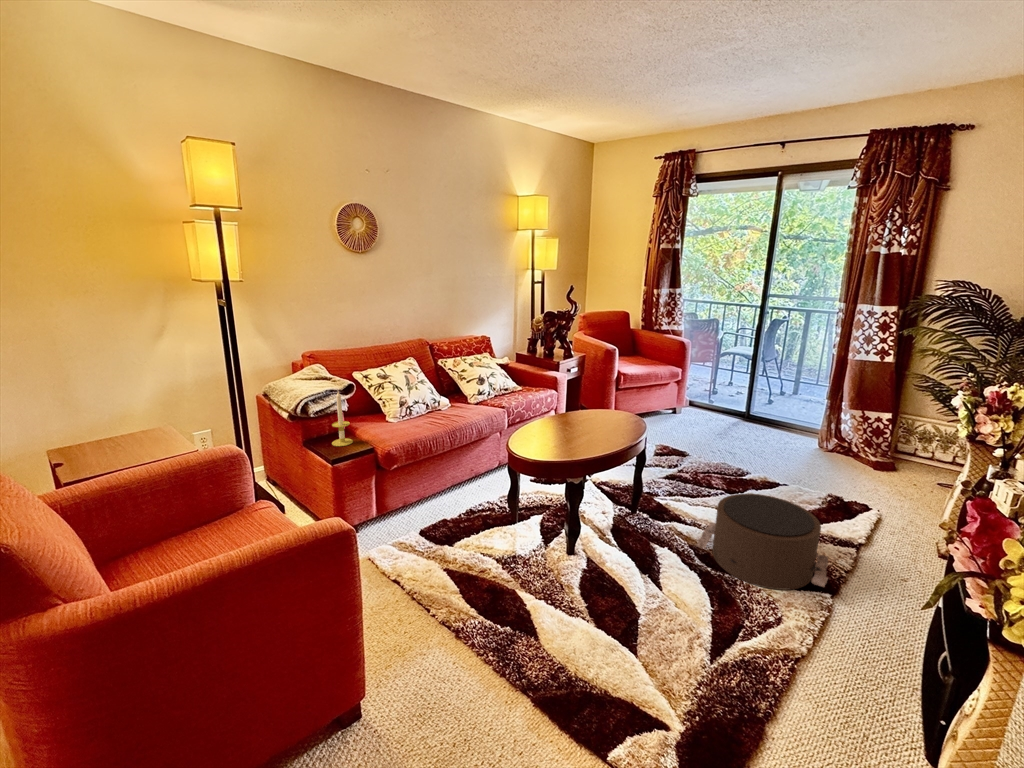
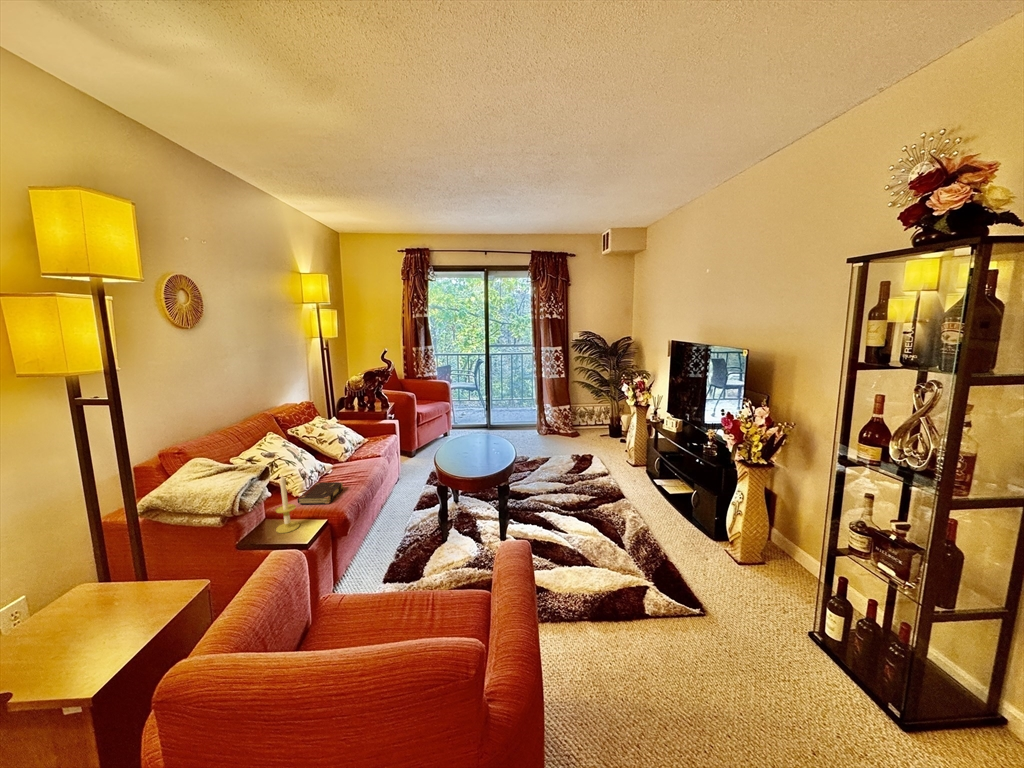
book: none [377,414,425,435] -> present [297,482,344,504]
pouf: present [697,494,828,590] -> none [552,460,626,510]

